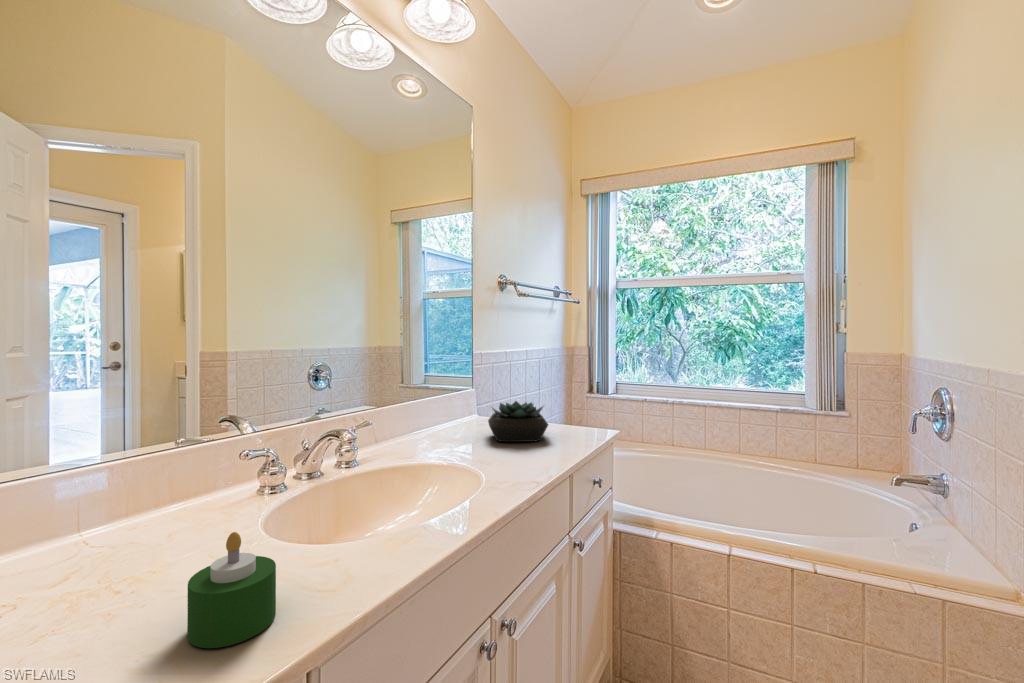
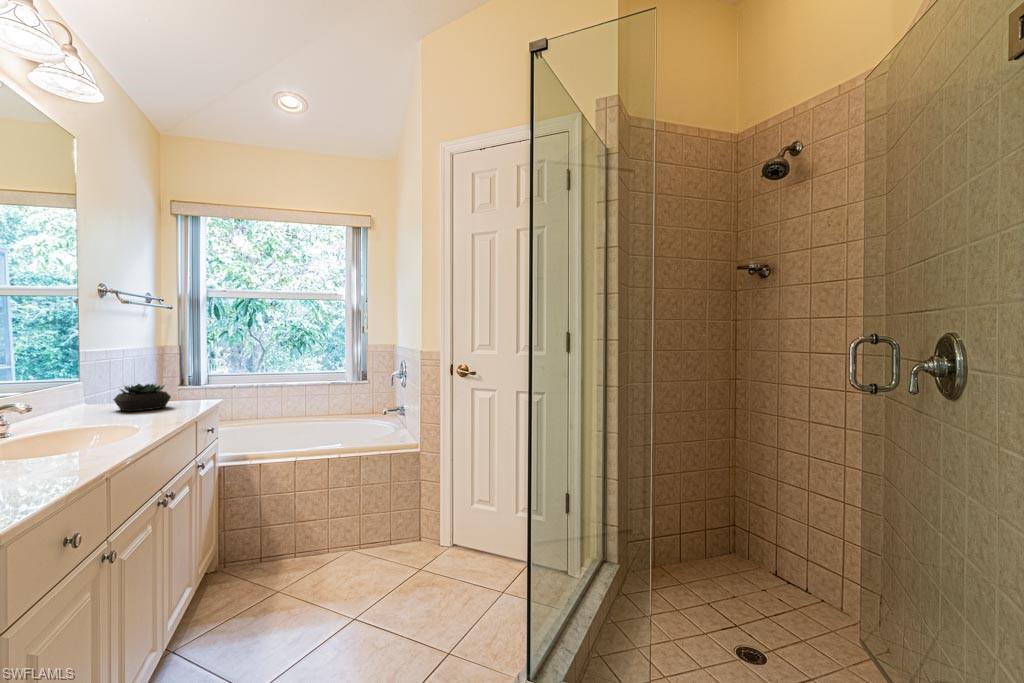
candle: present [187,532,276,648] -> none [46,420,90,464]

